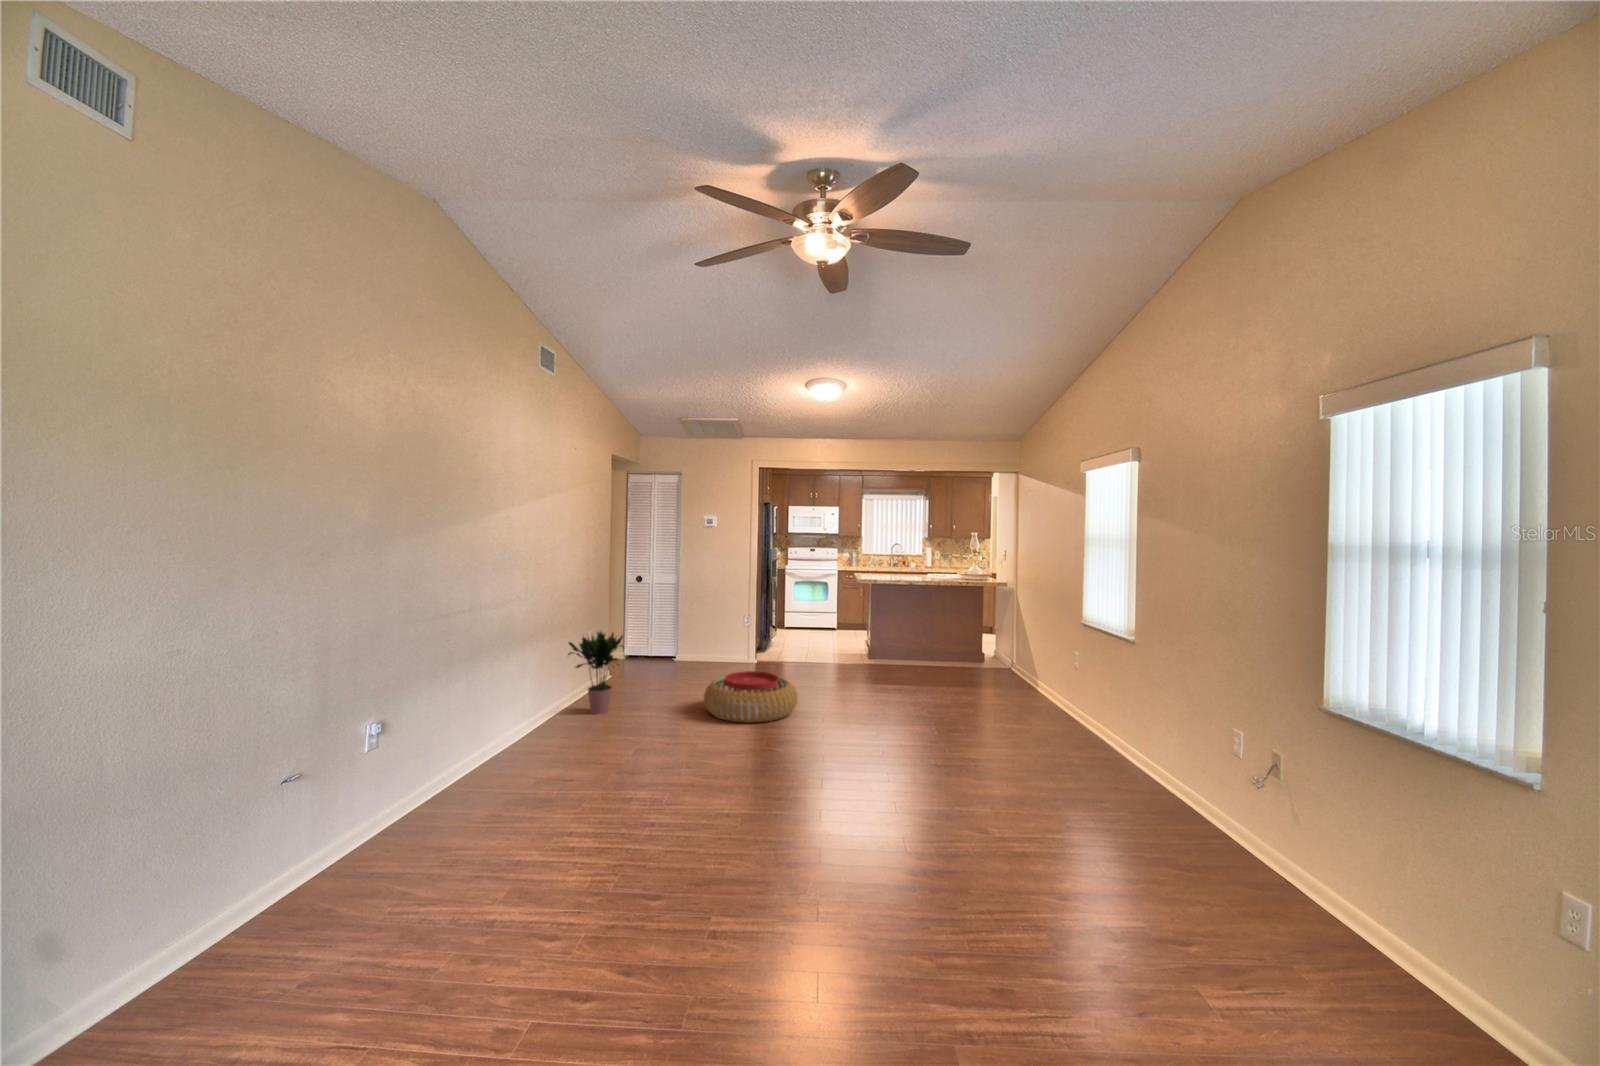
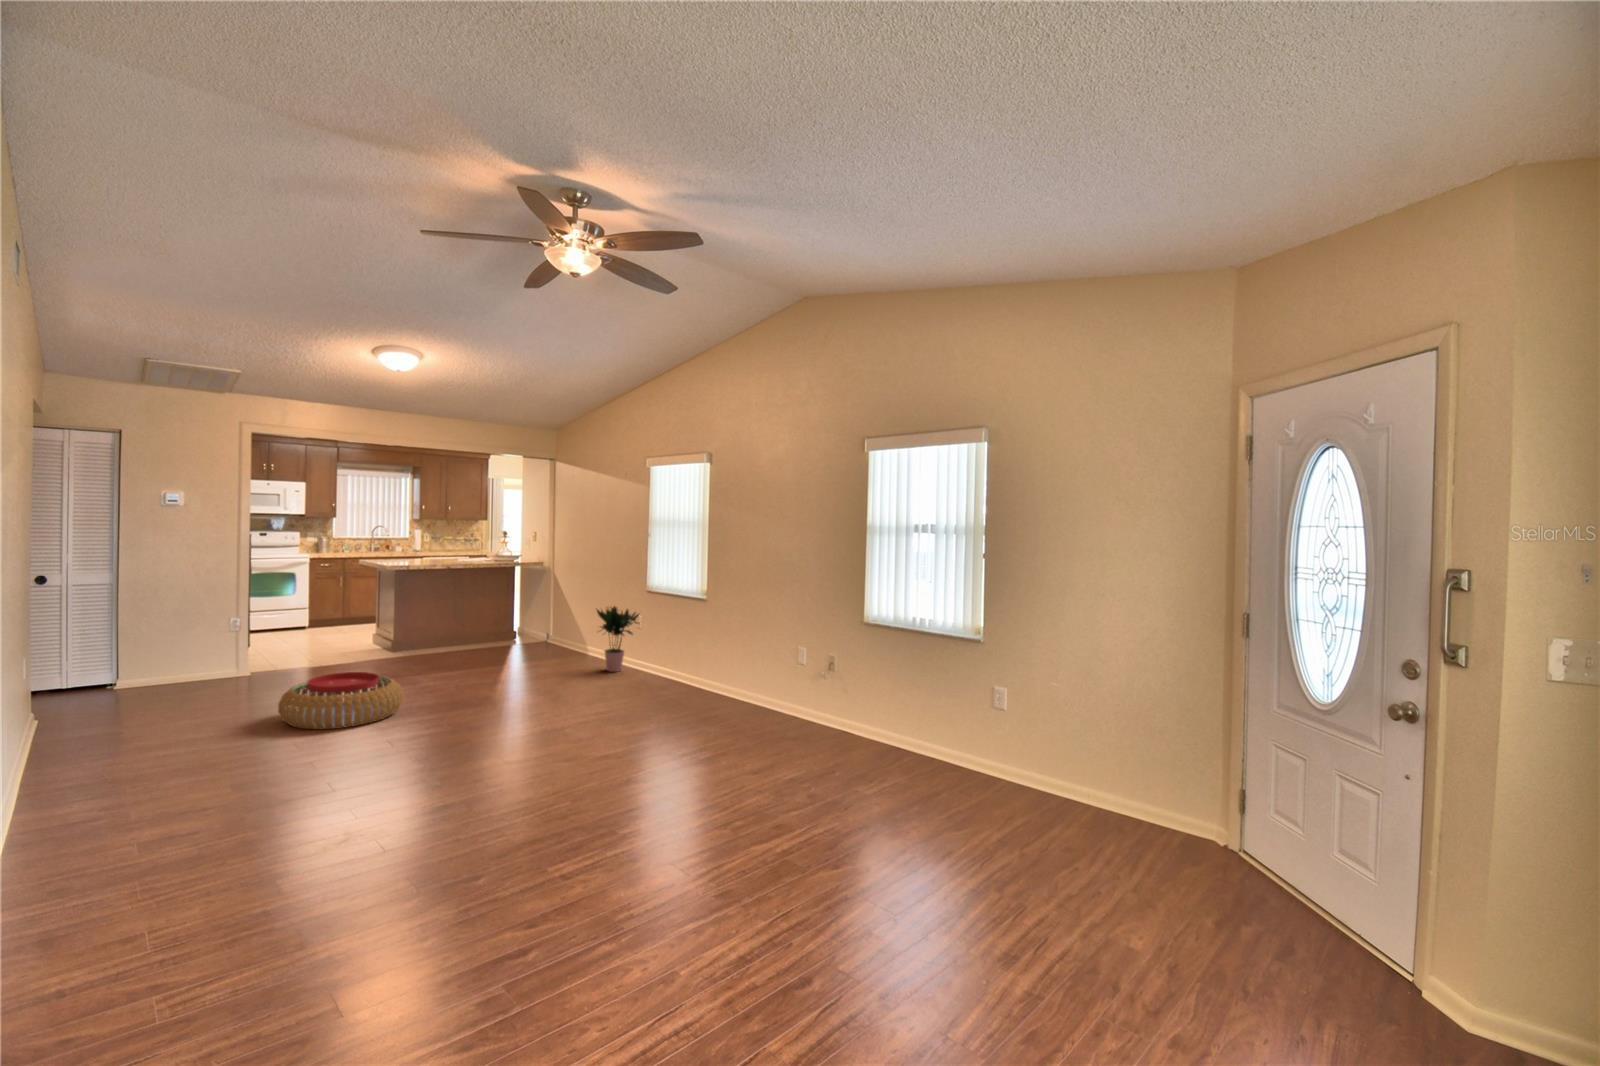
potted plant: present [568,632,623,714] -> present [596,606,639,672]

